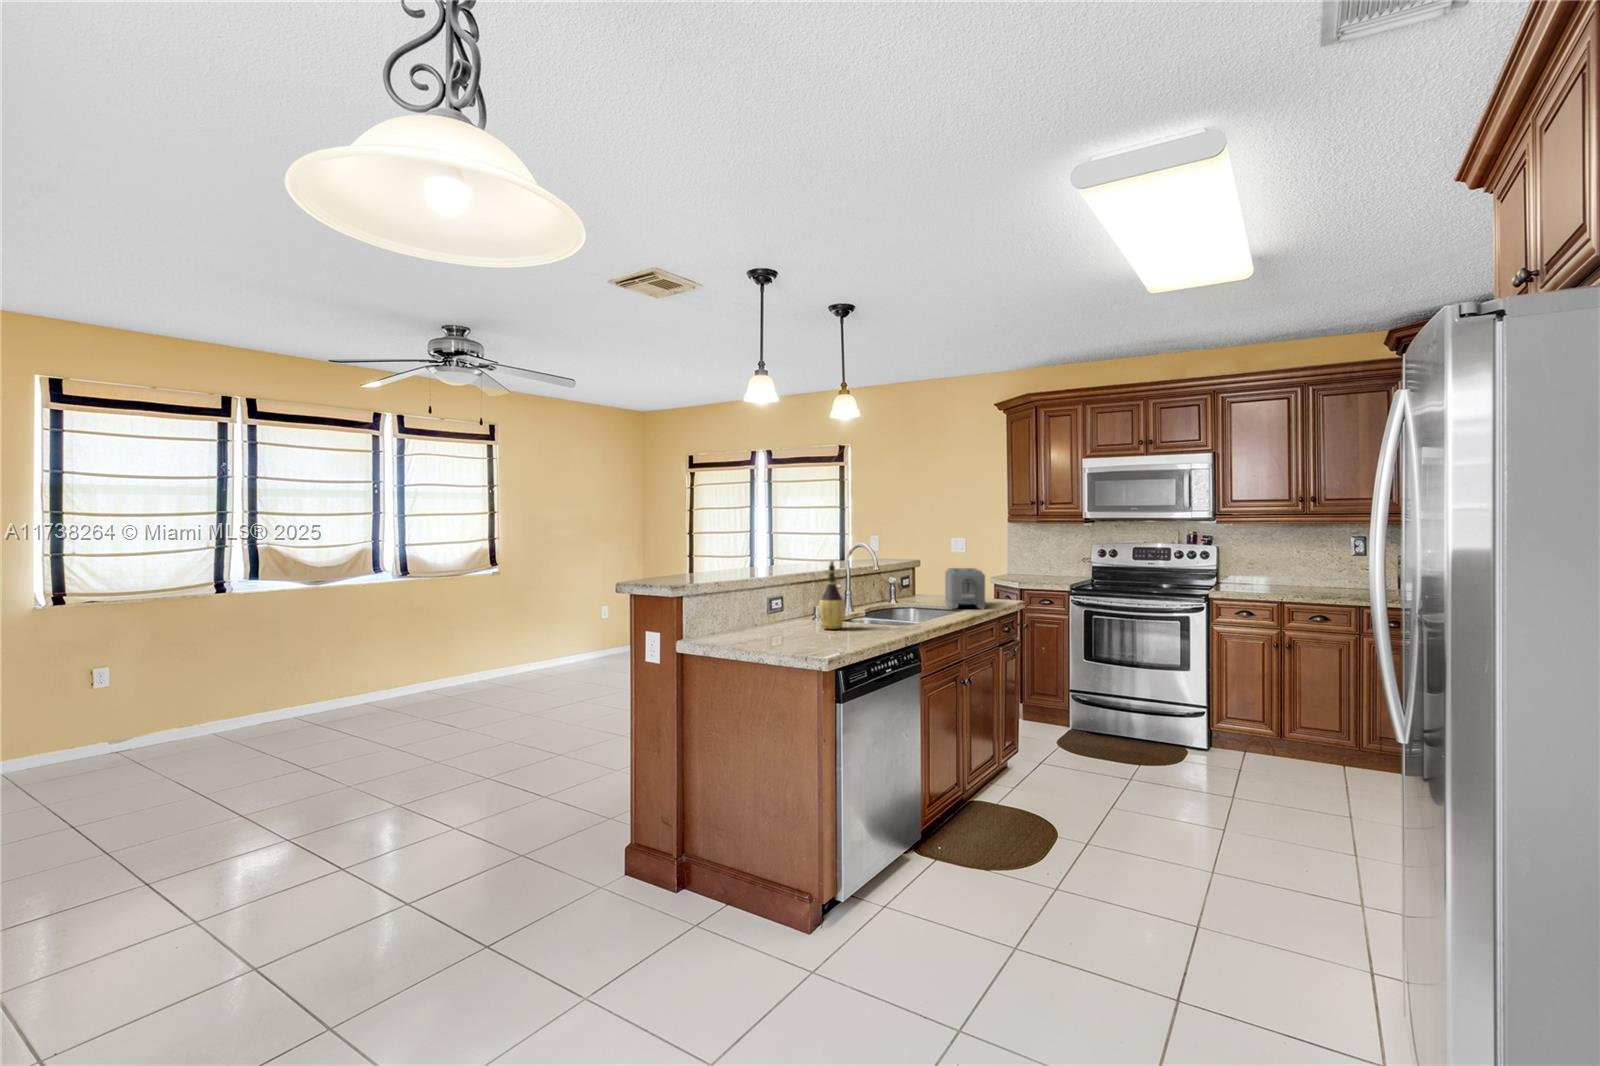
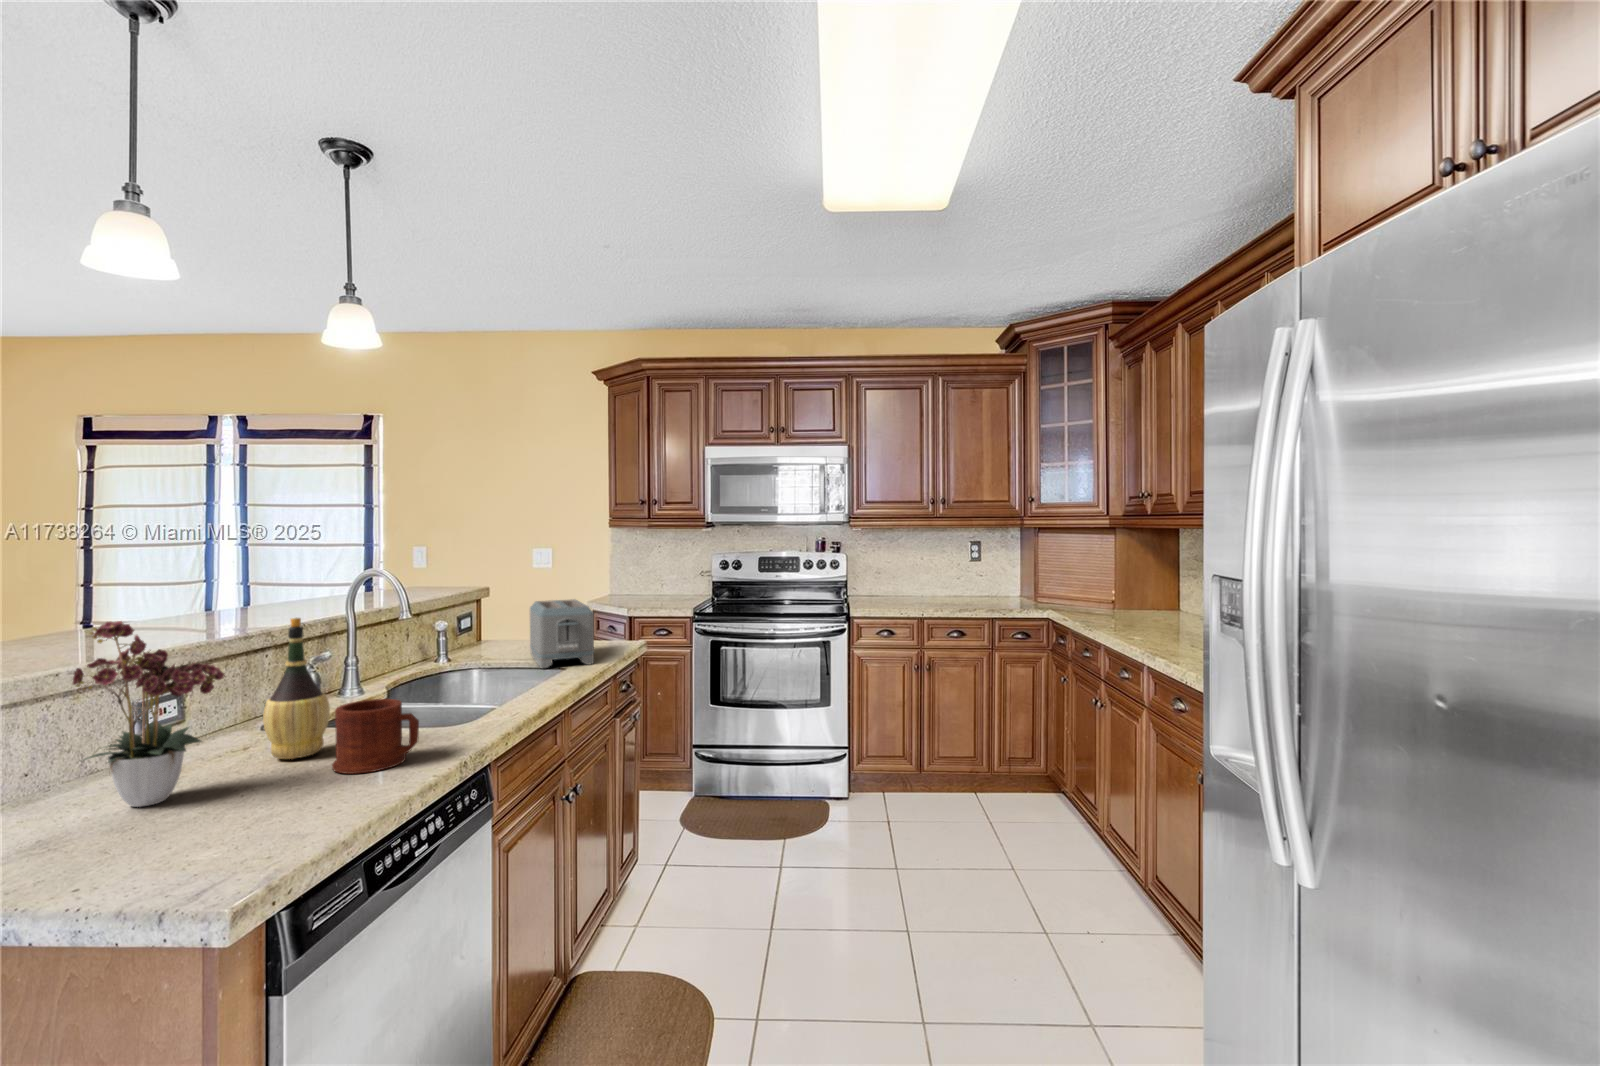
flower arrangement: none [755,551,812,636] -> present [73,621,225,807]
mug: none [849,603,888,635] -> present [332,699,419,774]

